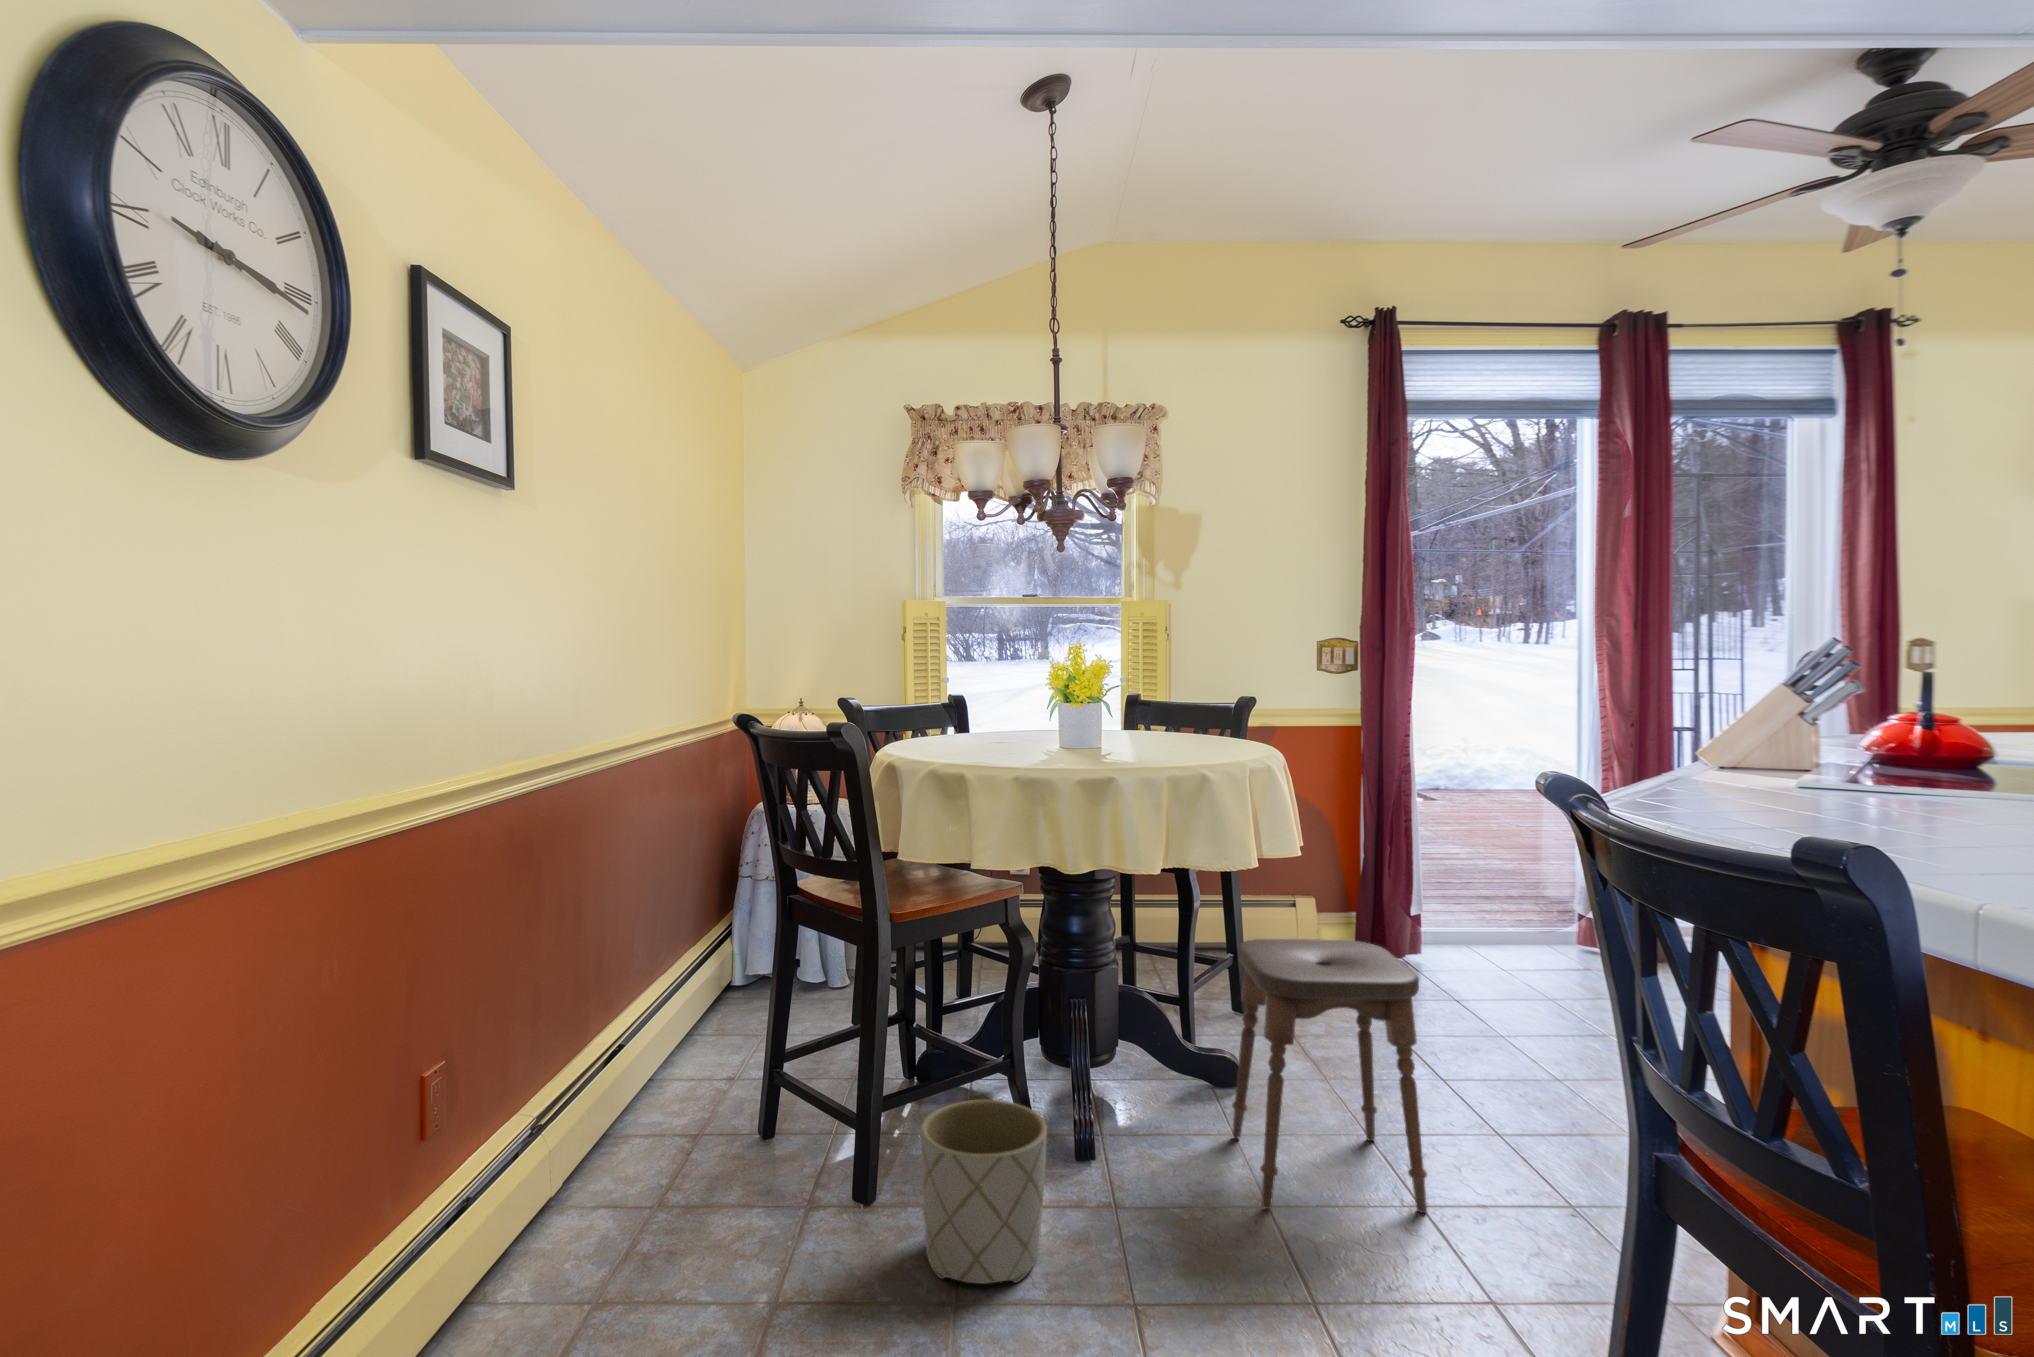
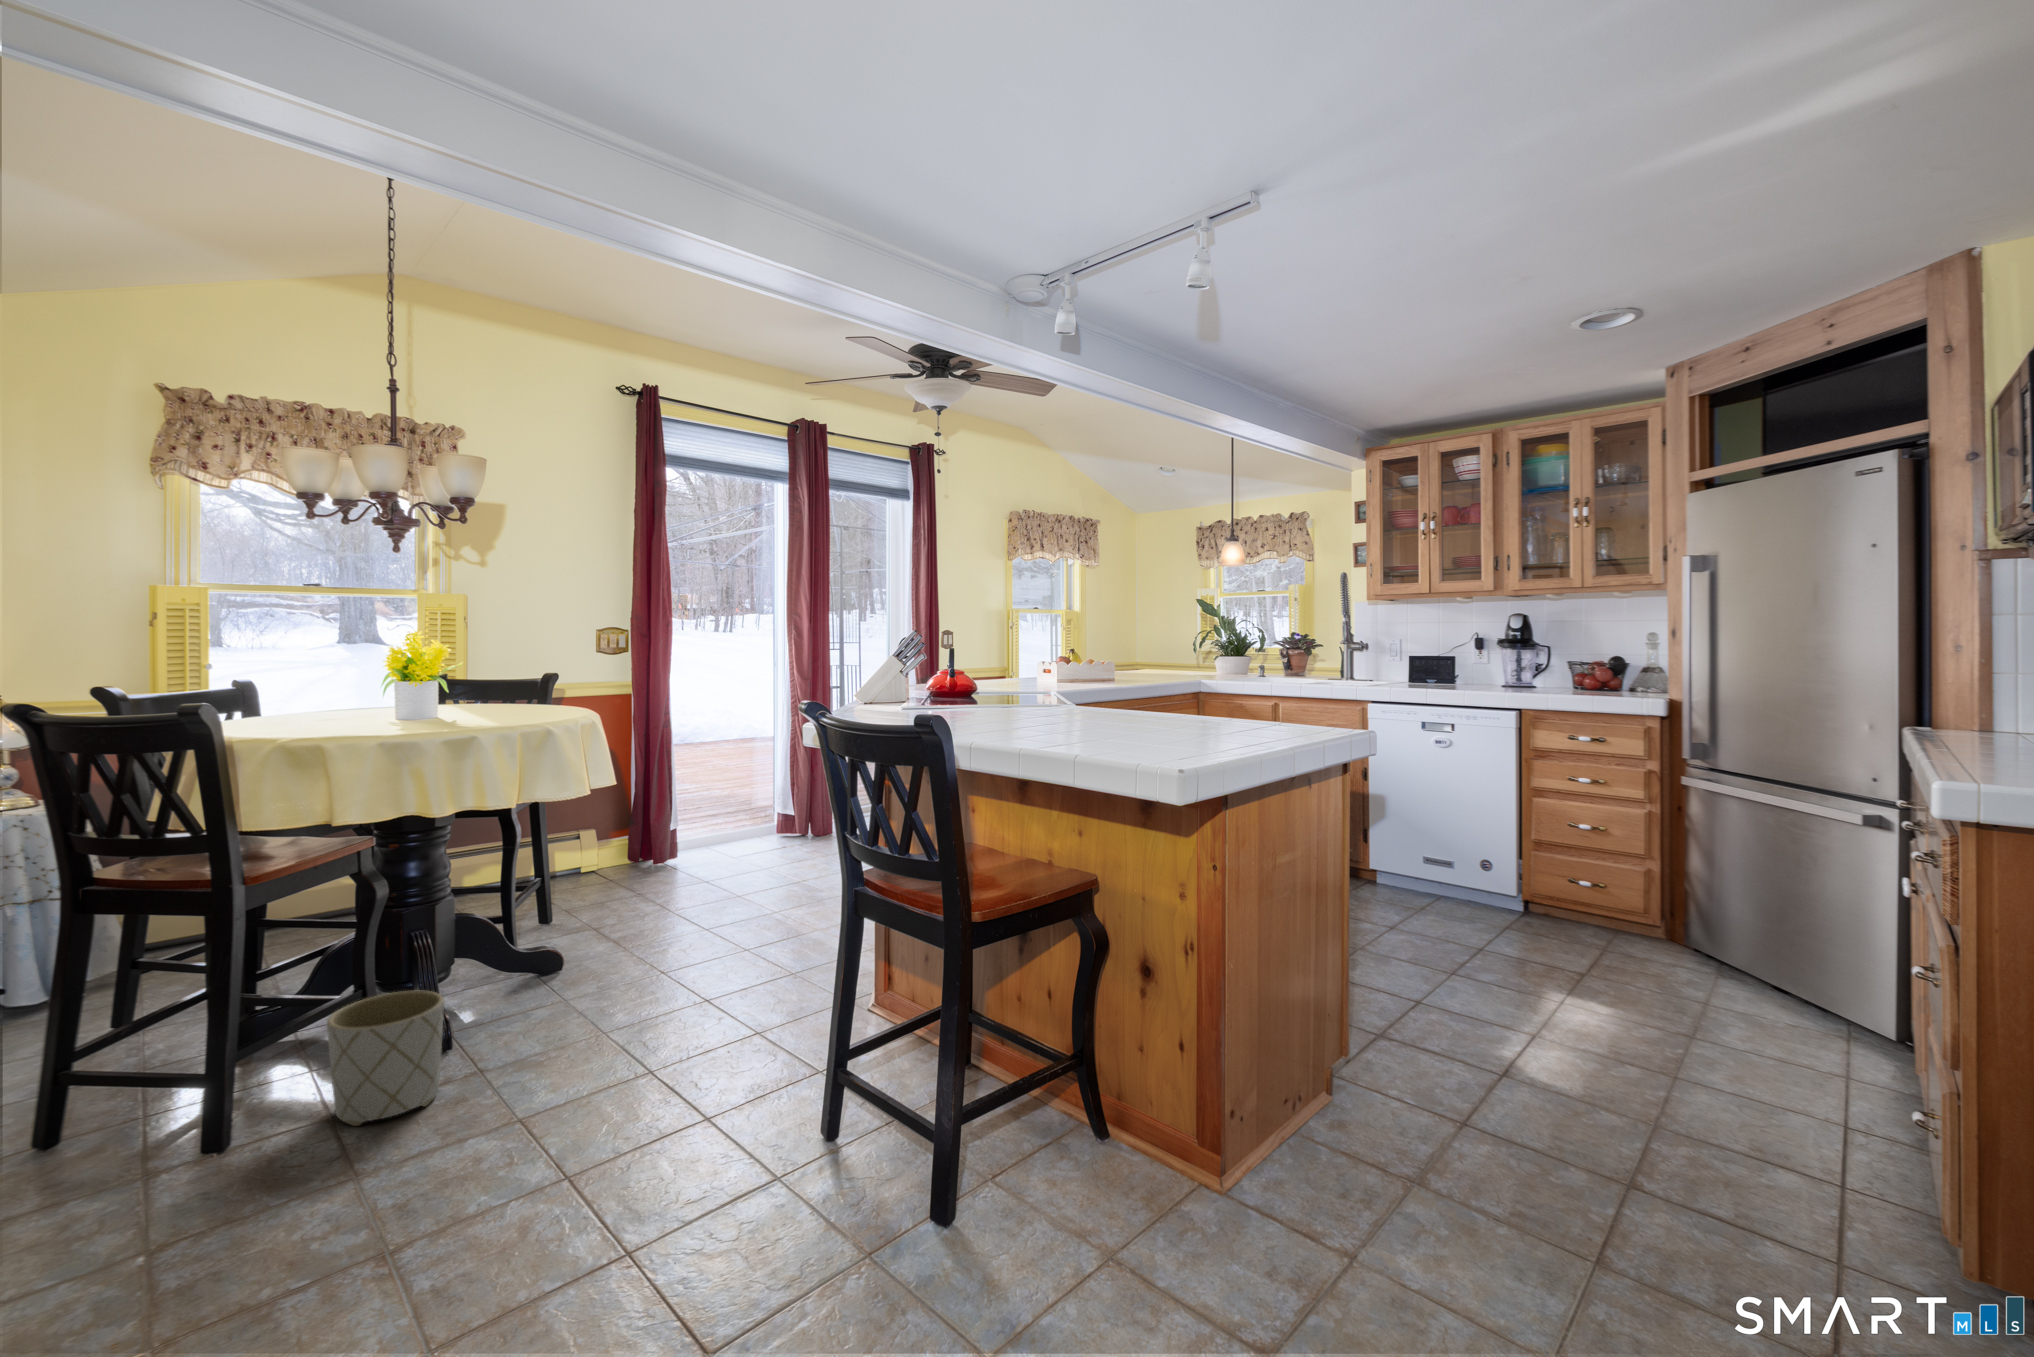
stool: present [1232,939,1427,1213] -> none [566,837,702,1015]

